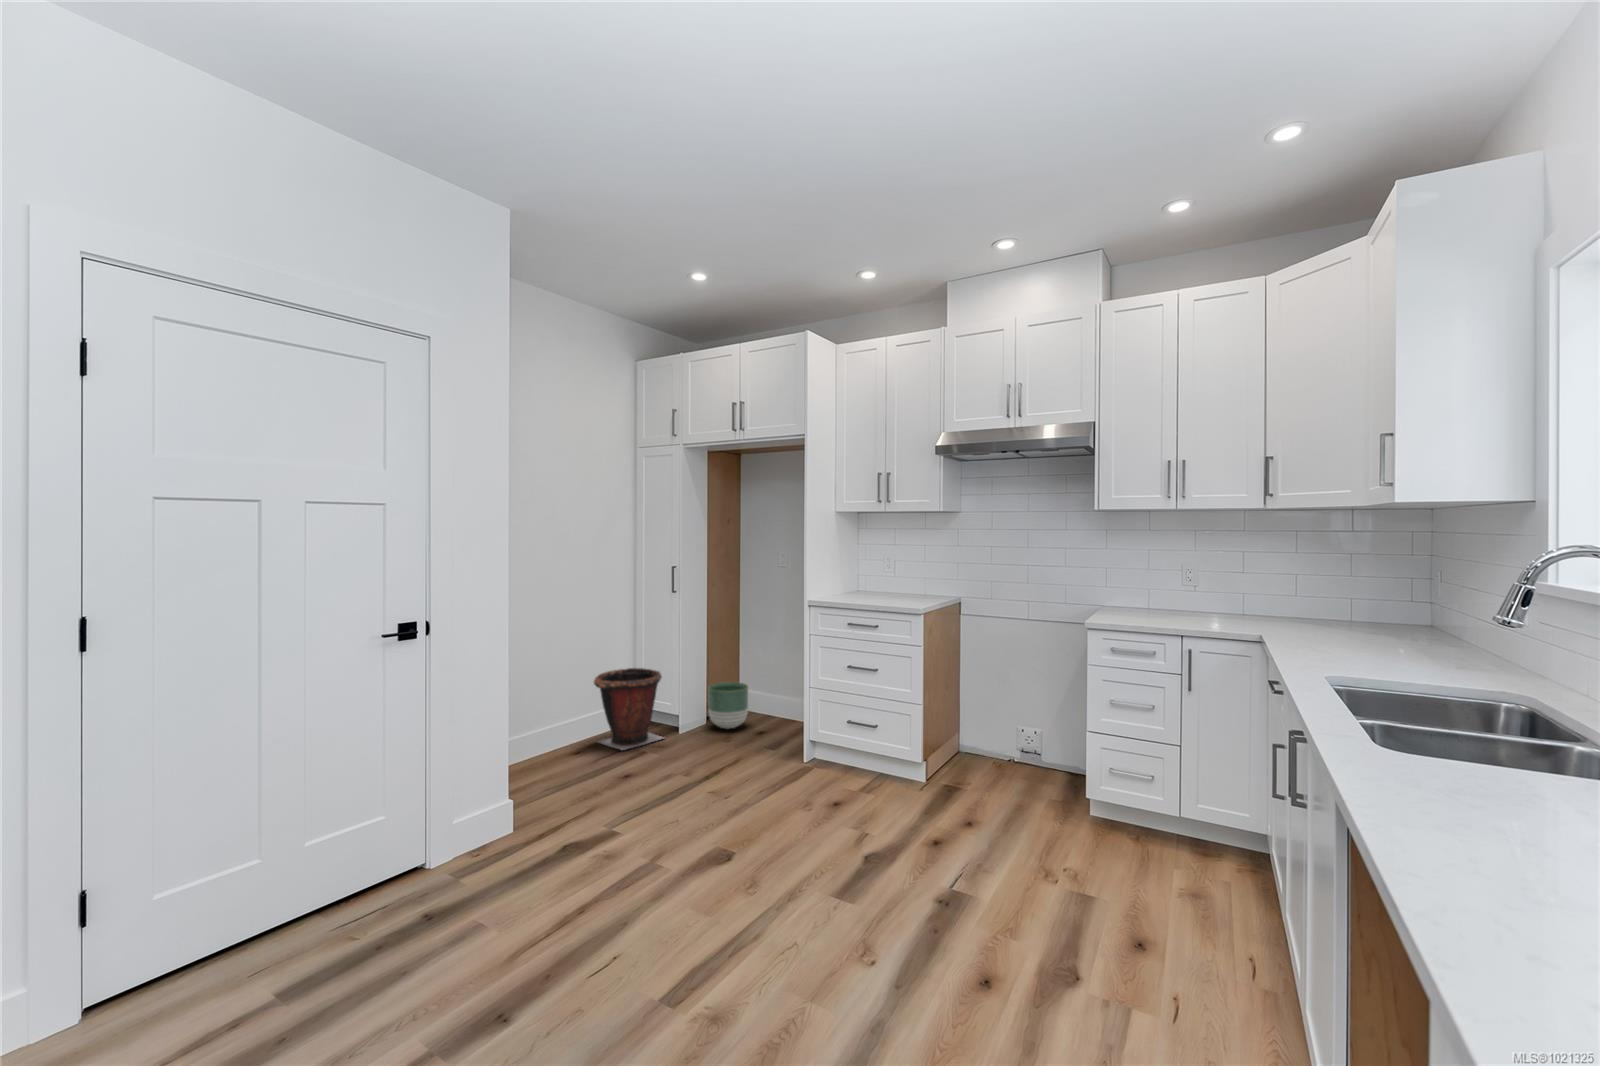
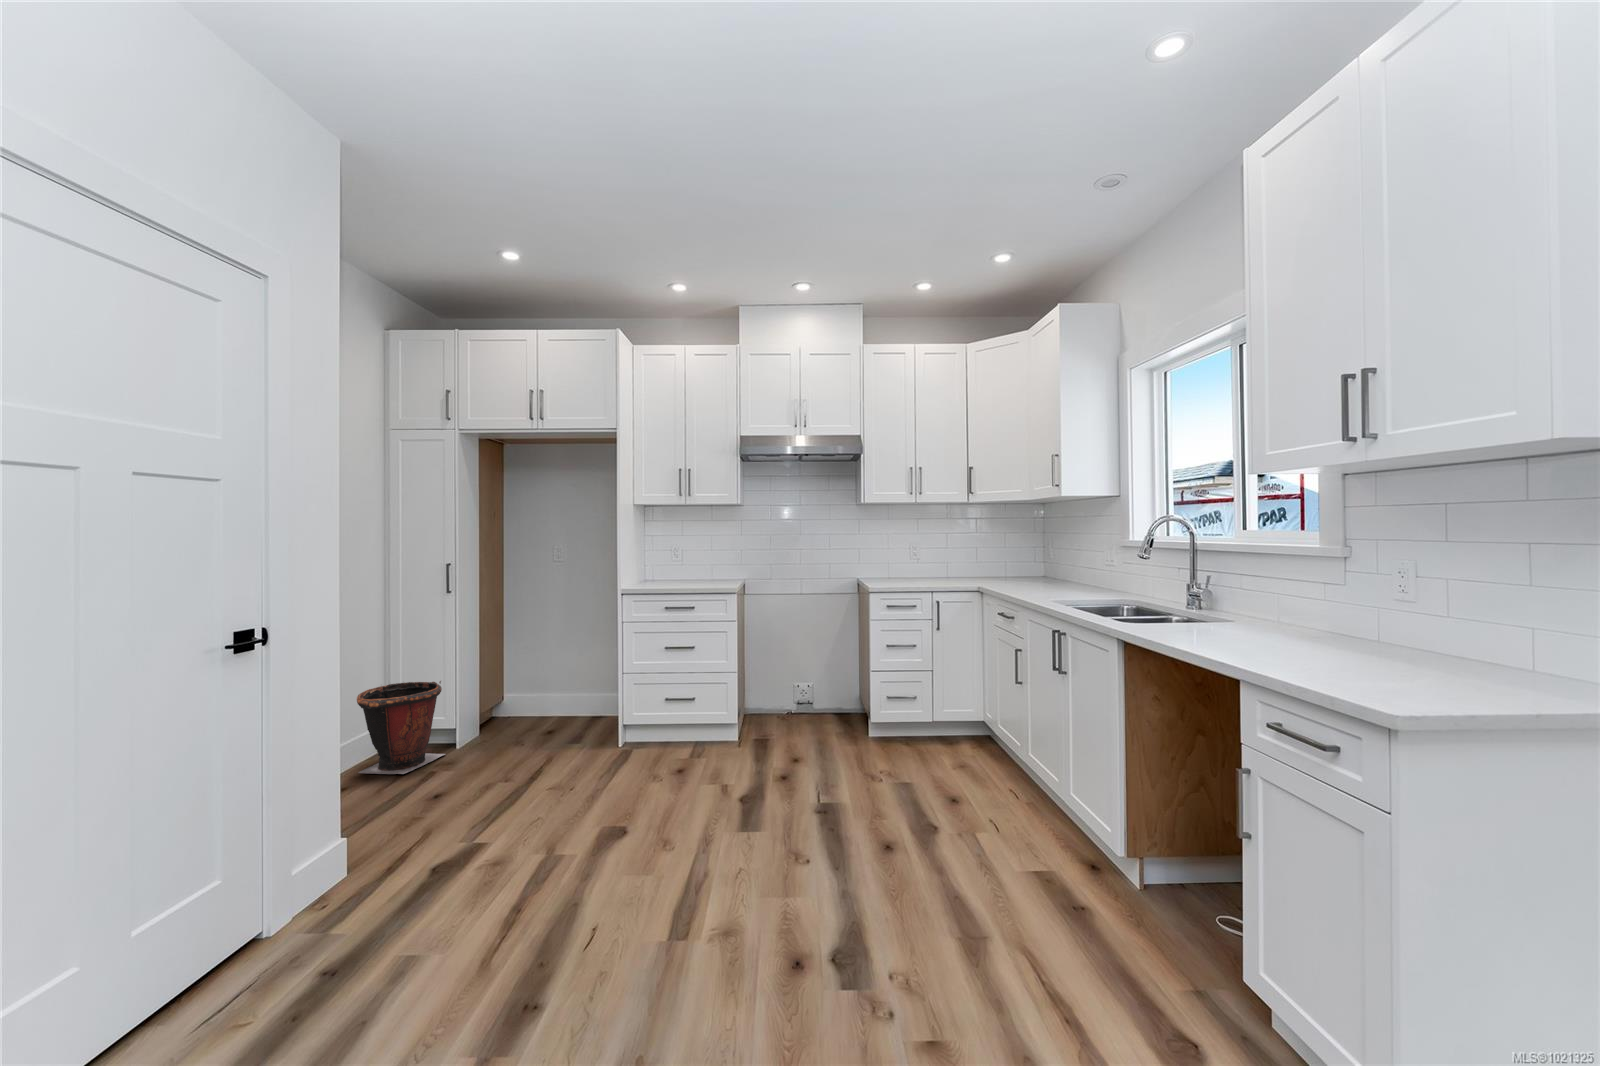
planter: present [708,682,748,729] -> none [484,686,530,735]

